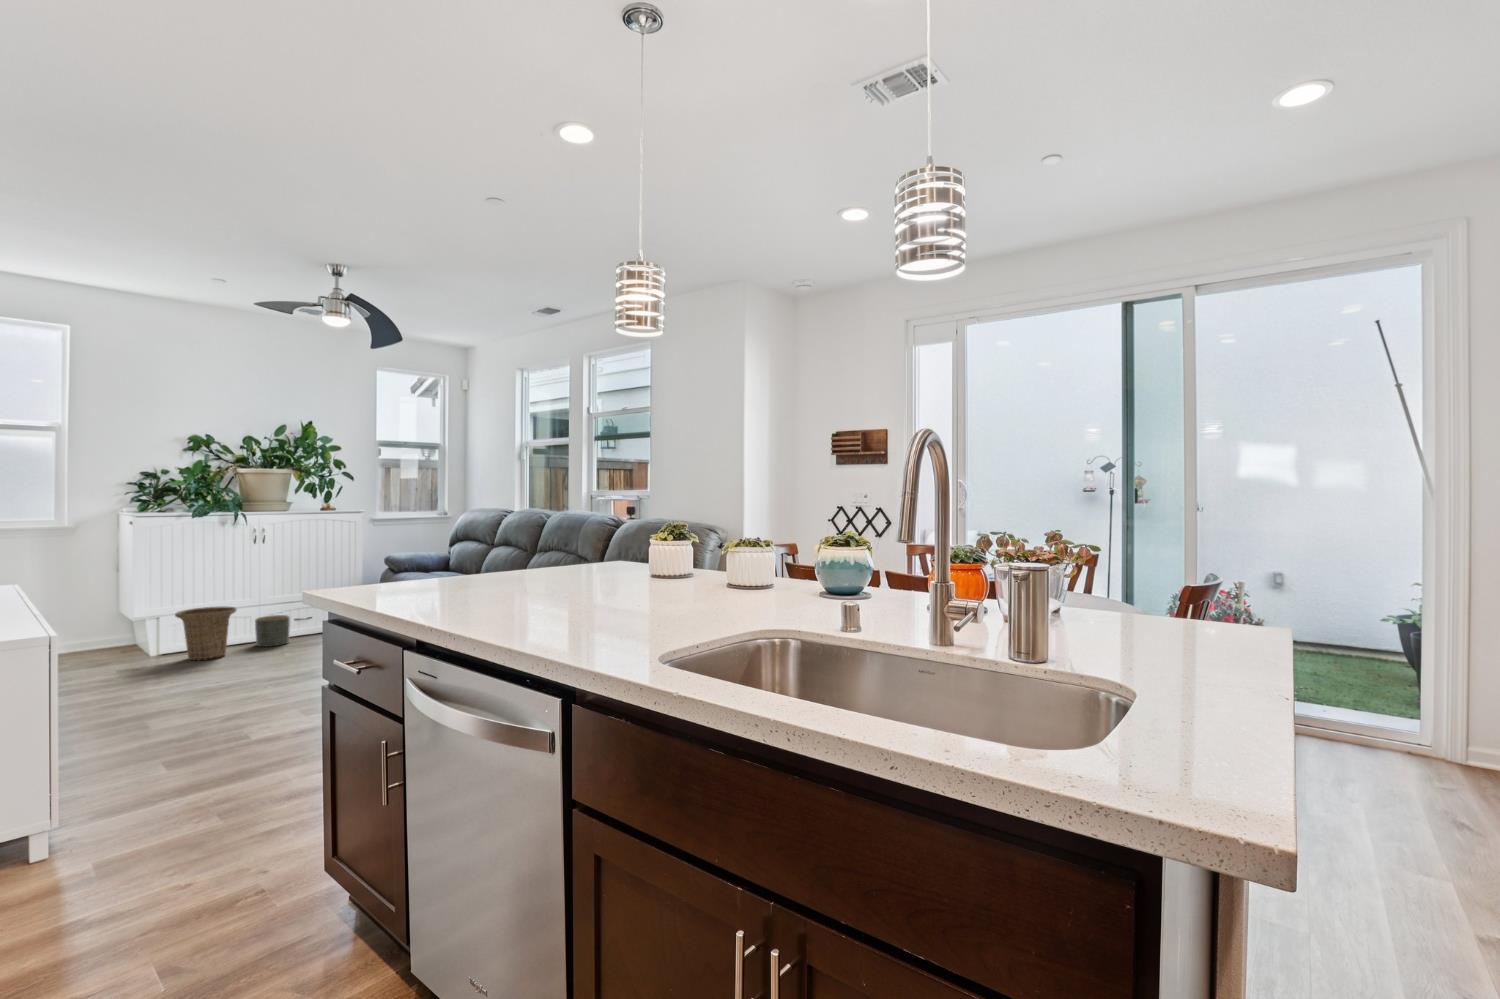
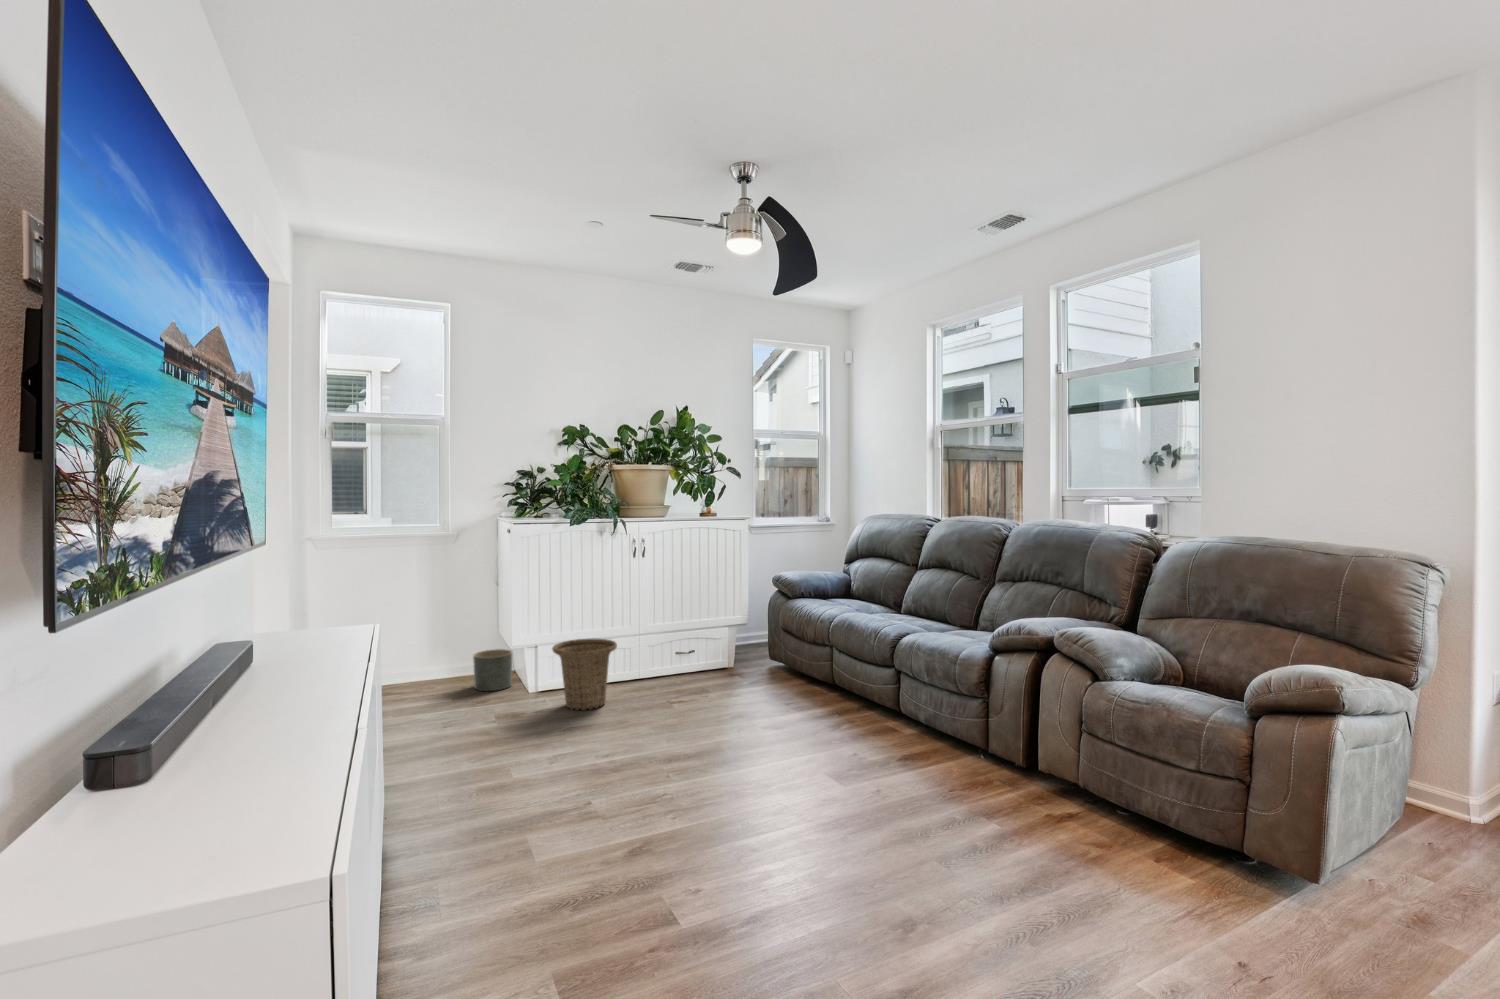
planter: present [255,615,290,647] -> present [473,649,512,691]

